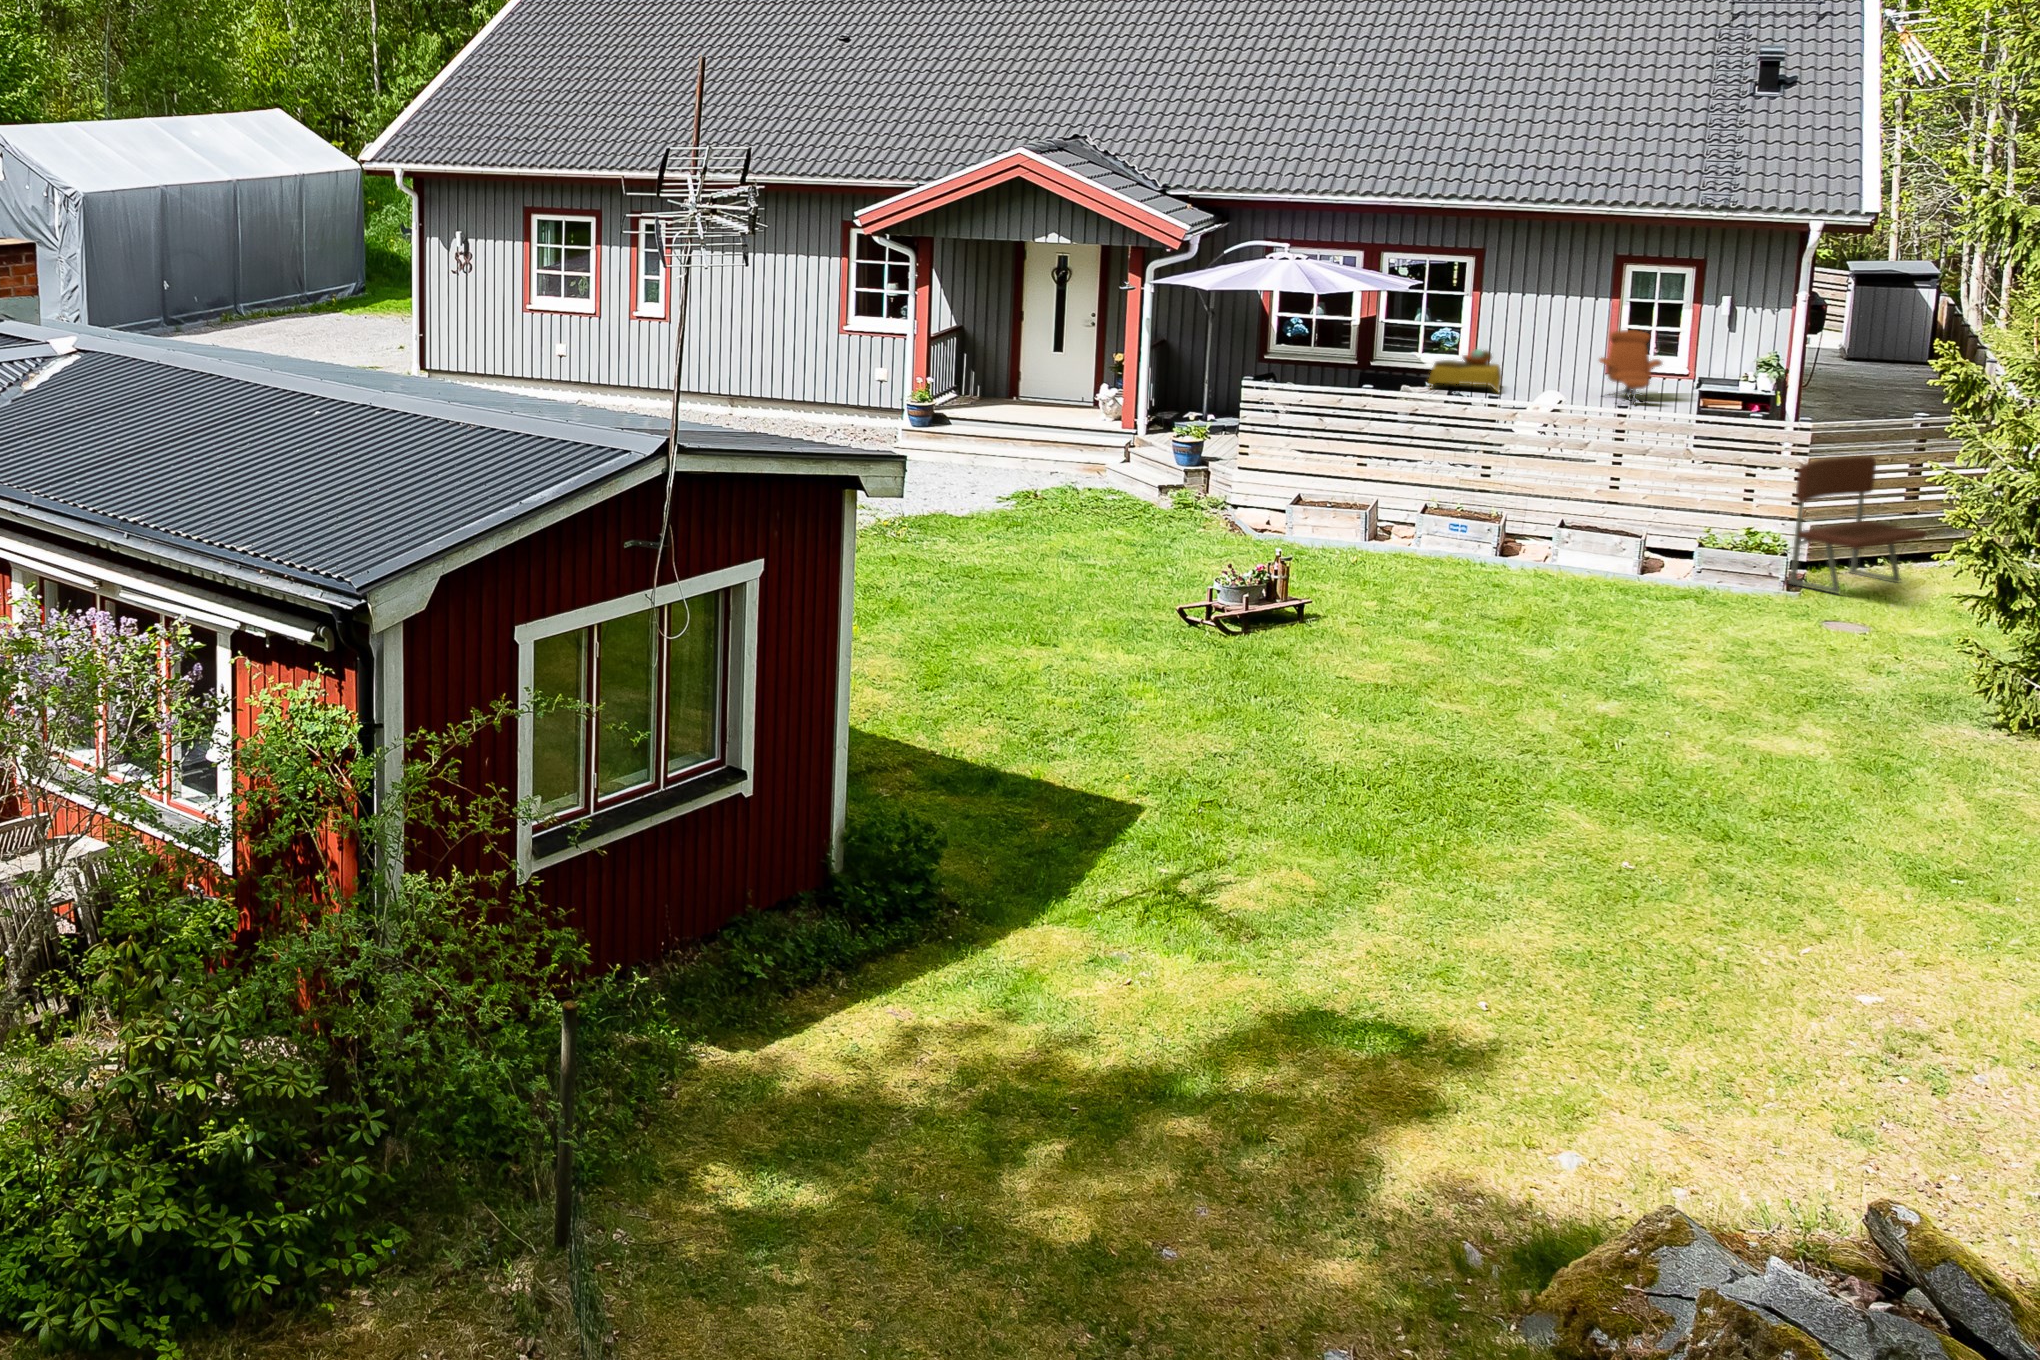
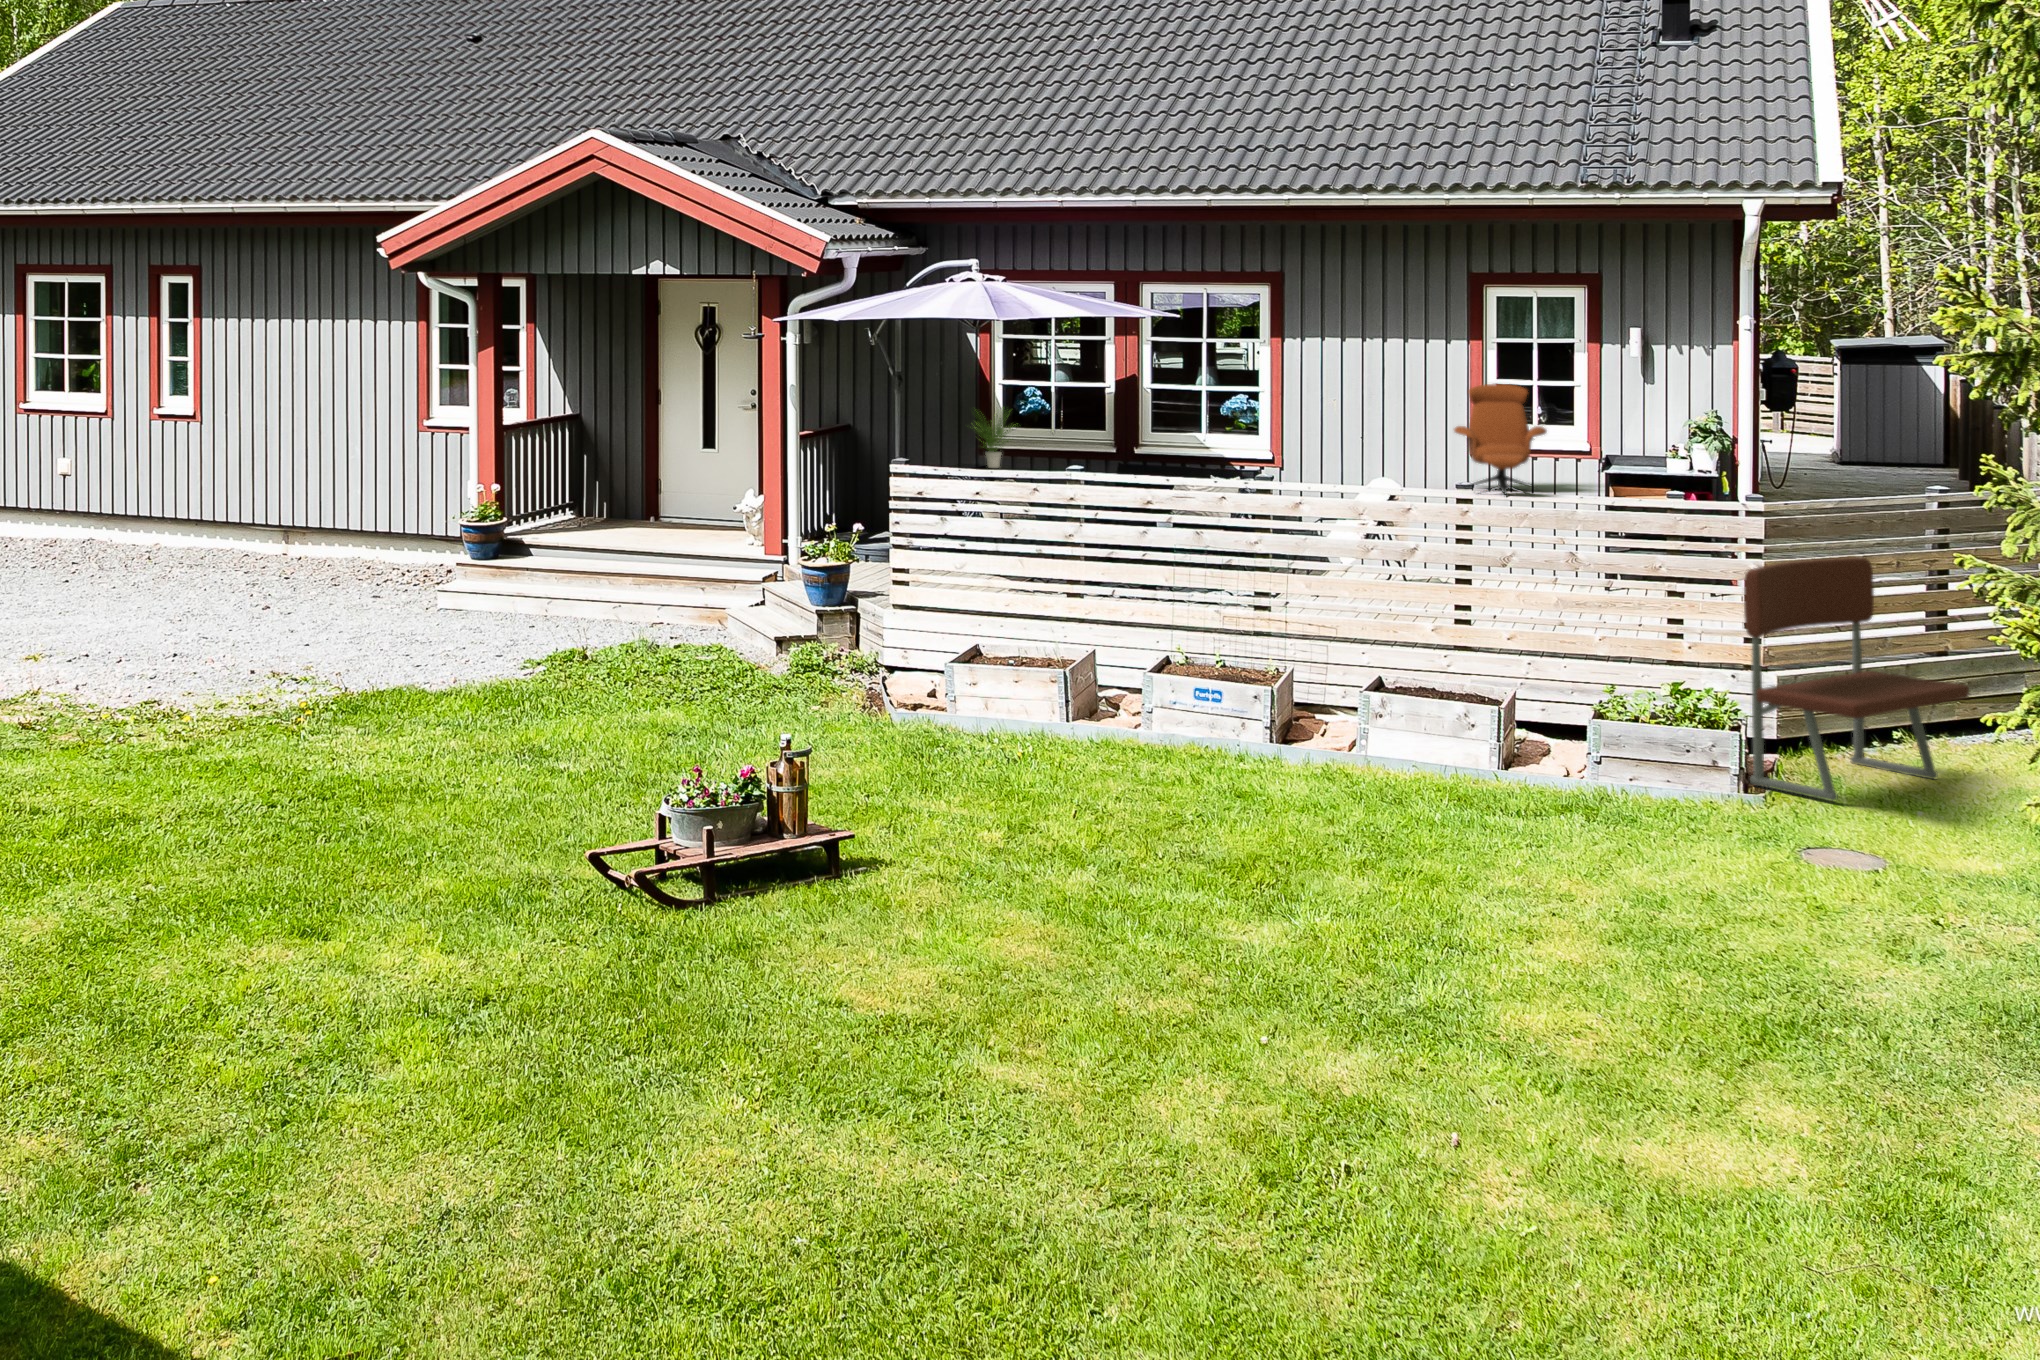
potted plant: none [1252,333,1293,374] -> present [975,411,1014,468]
side table: present [1428,349,1502,392] -> none [1206,418,1322,485]

